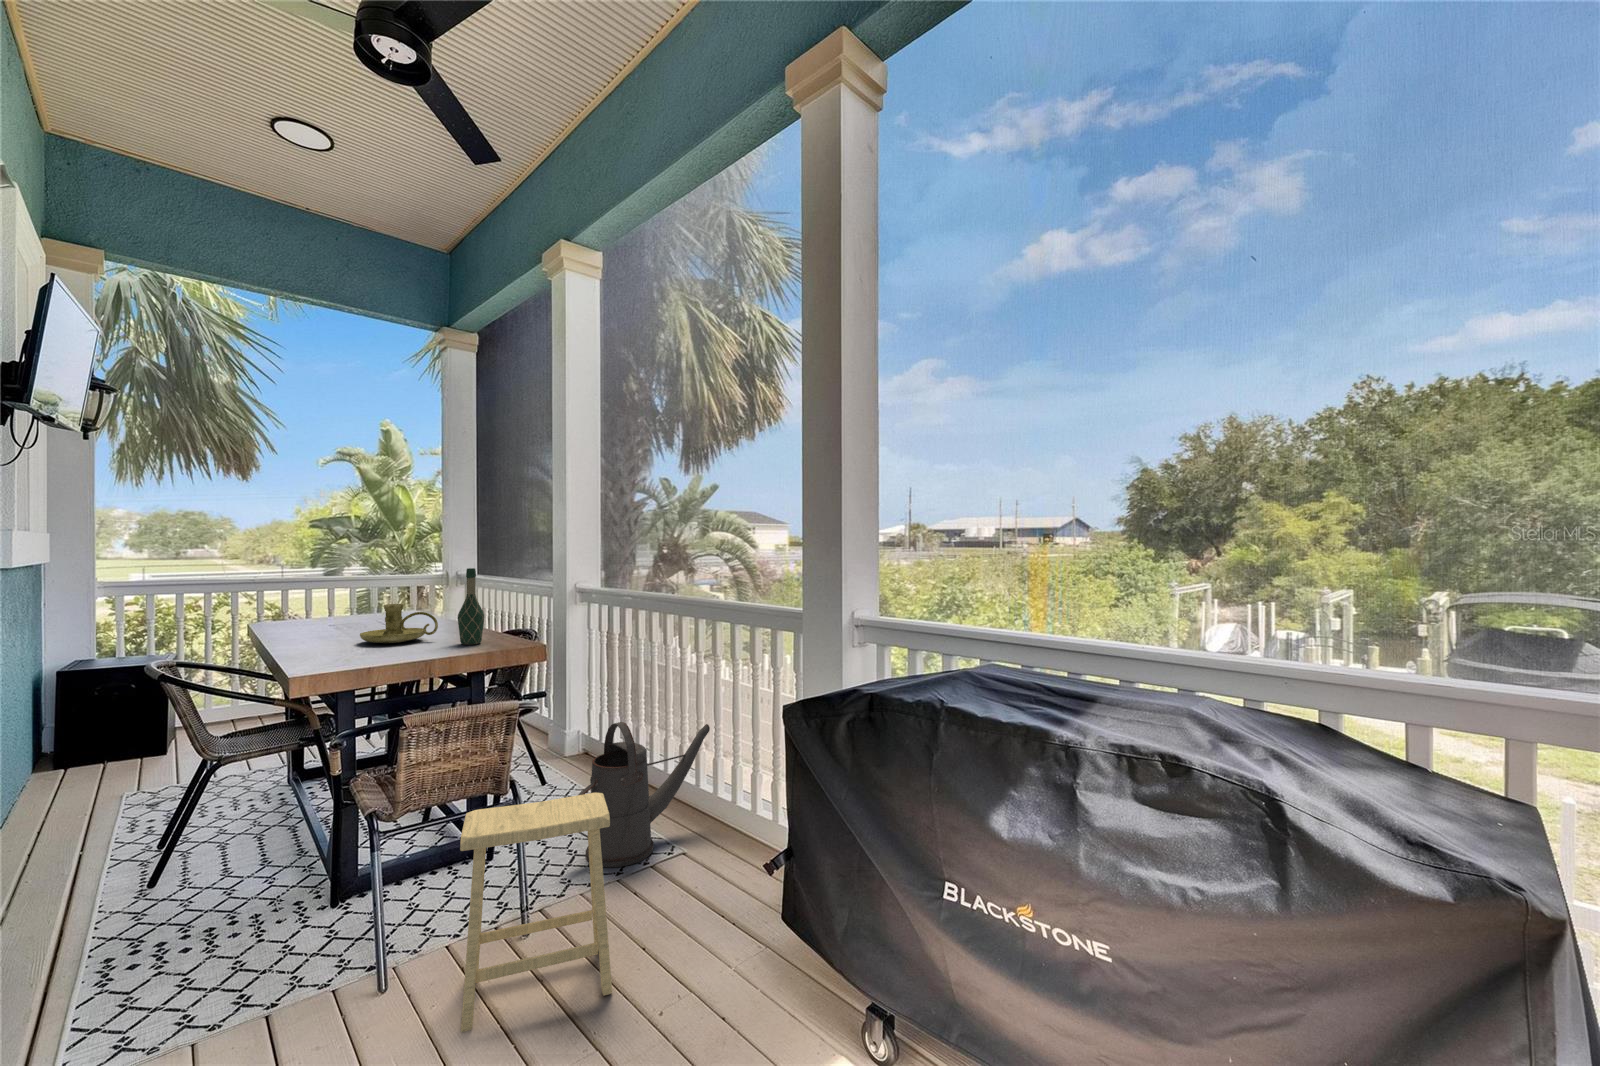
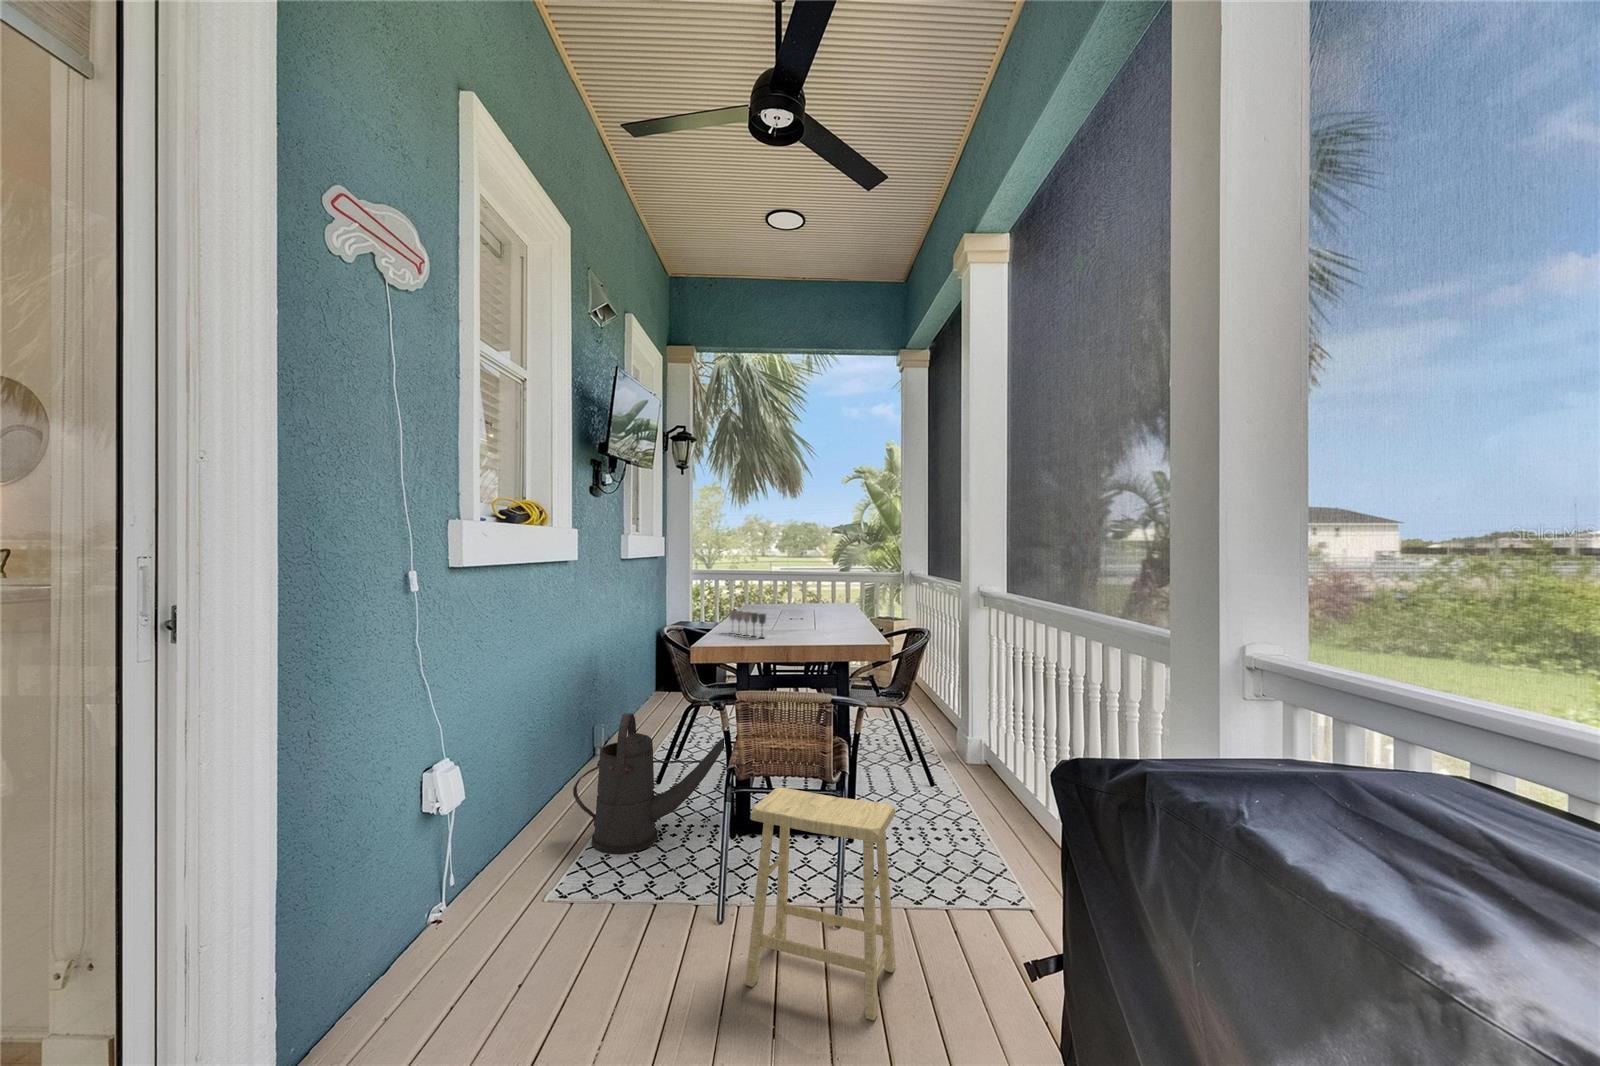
wine bottle: present [458,568,484,645] -> none [841,568,864,638]
candle holder: present [360,604,438,643] -> none [777,596,832,629]
wine glass: none [301,629,366,658] -> present [729,610,766,638]
watering can: present [578,722,710,867] -> present [573,713,725,853]

